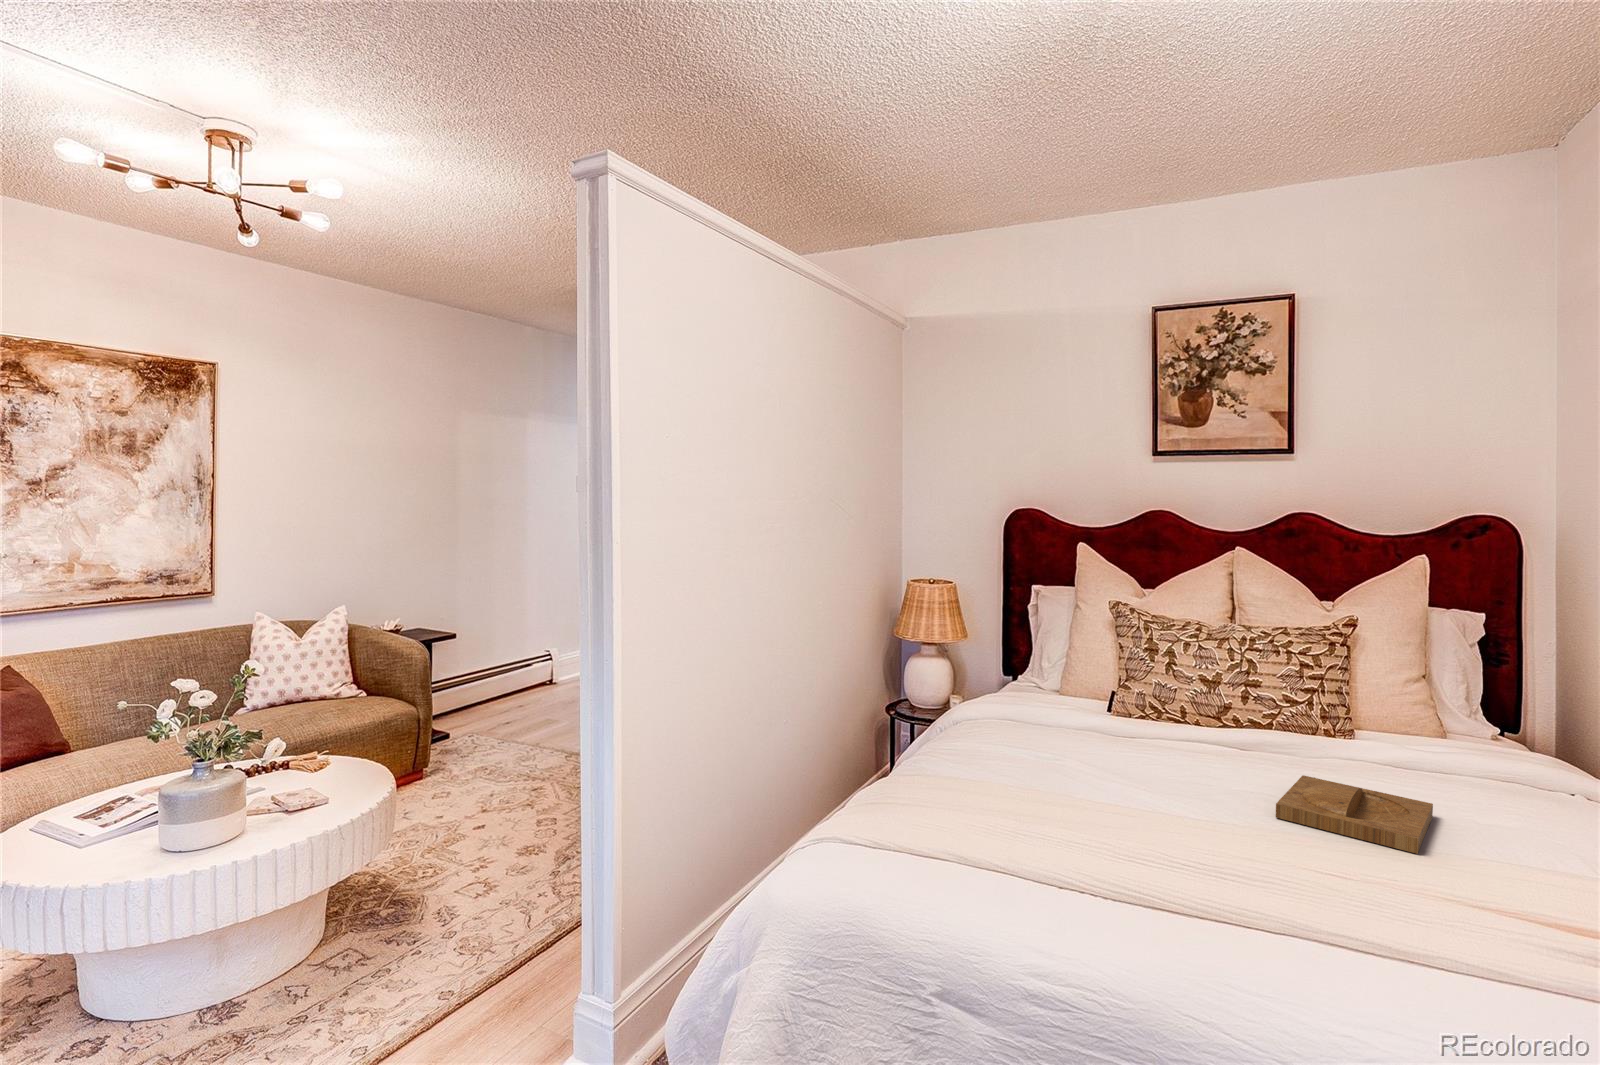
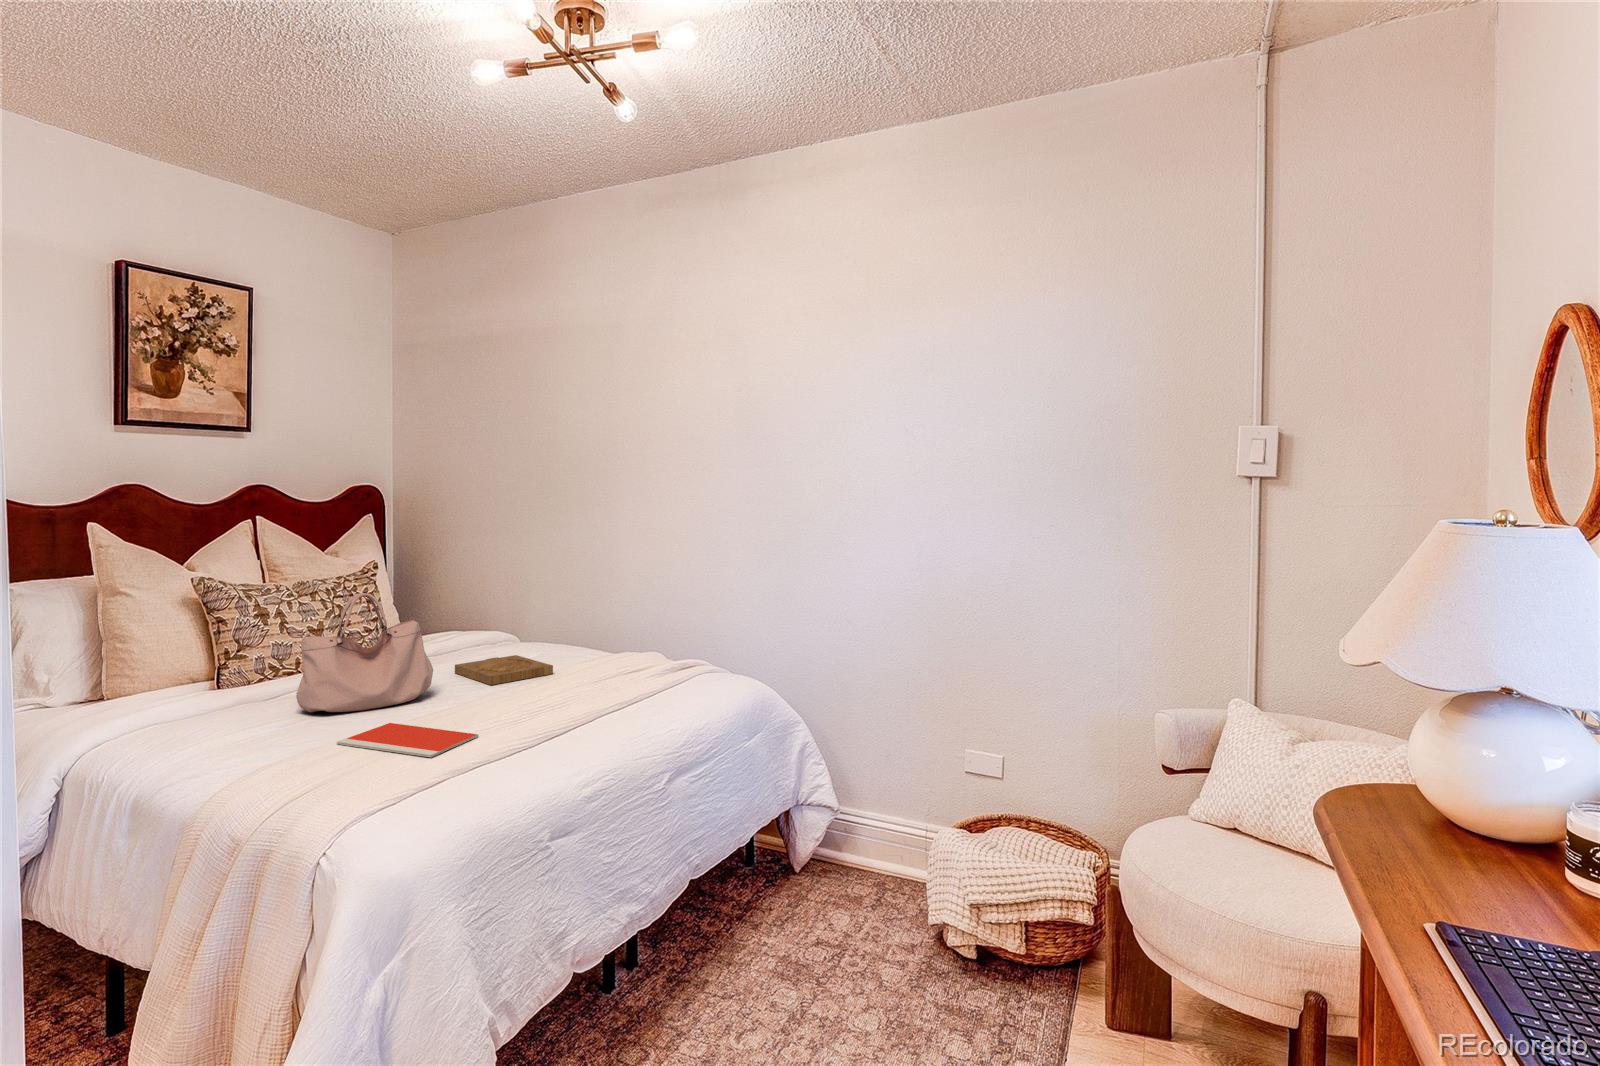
handbag: none [1048,636,1188,784] -> present [296,593,433,712]
notebook: none [951,779,1050,843] -> present [337,723,478,757]

